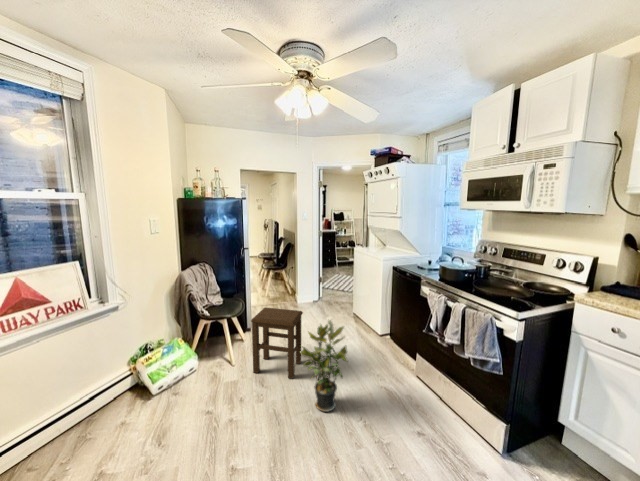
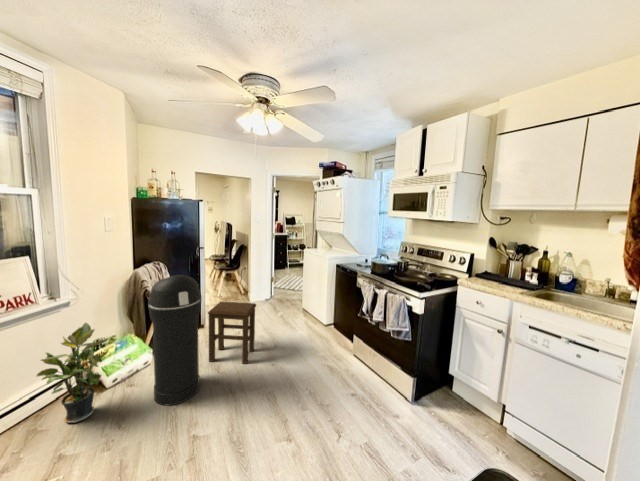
trash can: none [187,281,242,423] -> present [148,275,202,405]
potted plant: present [300,321,348,412] -> present [37,323,108,423]

